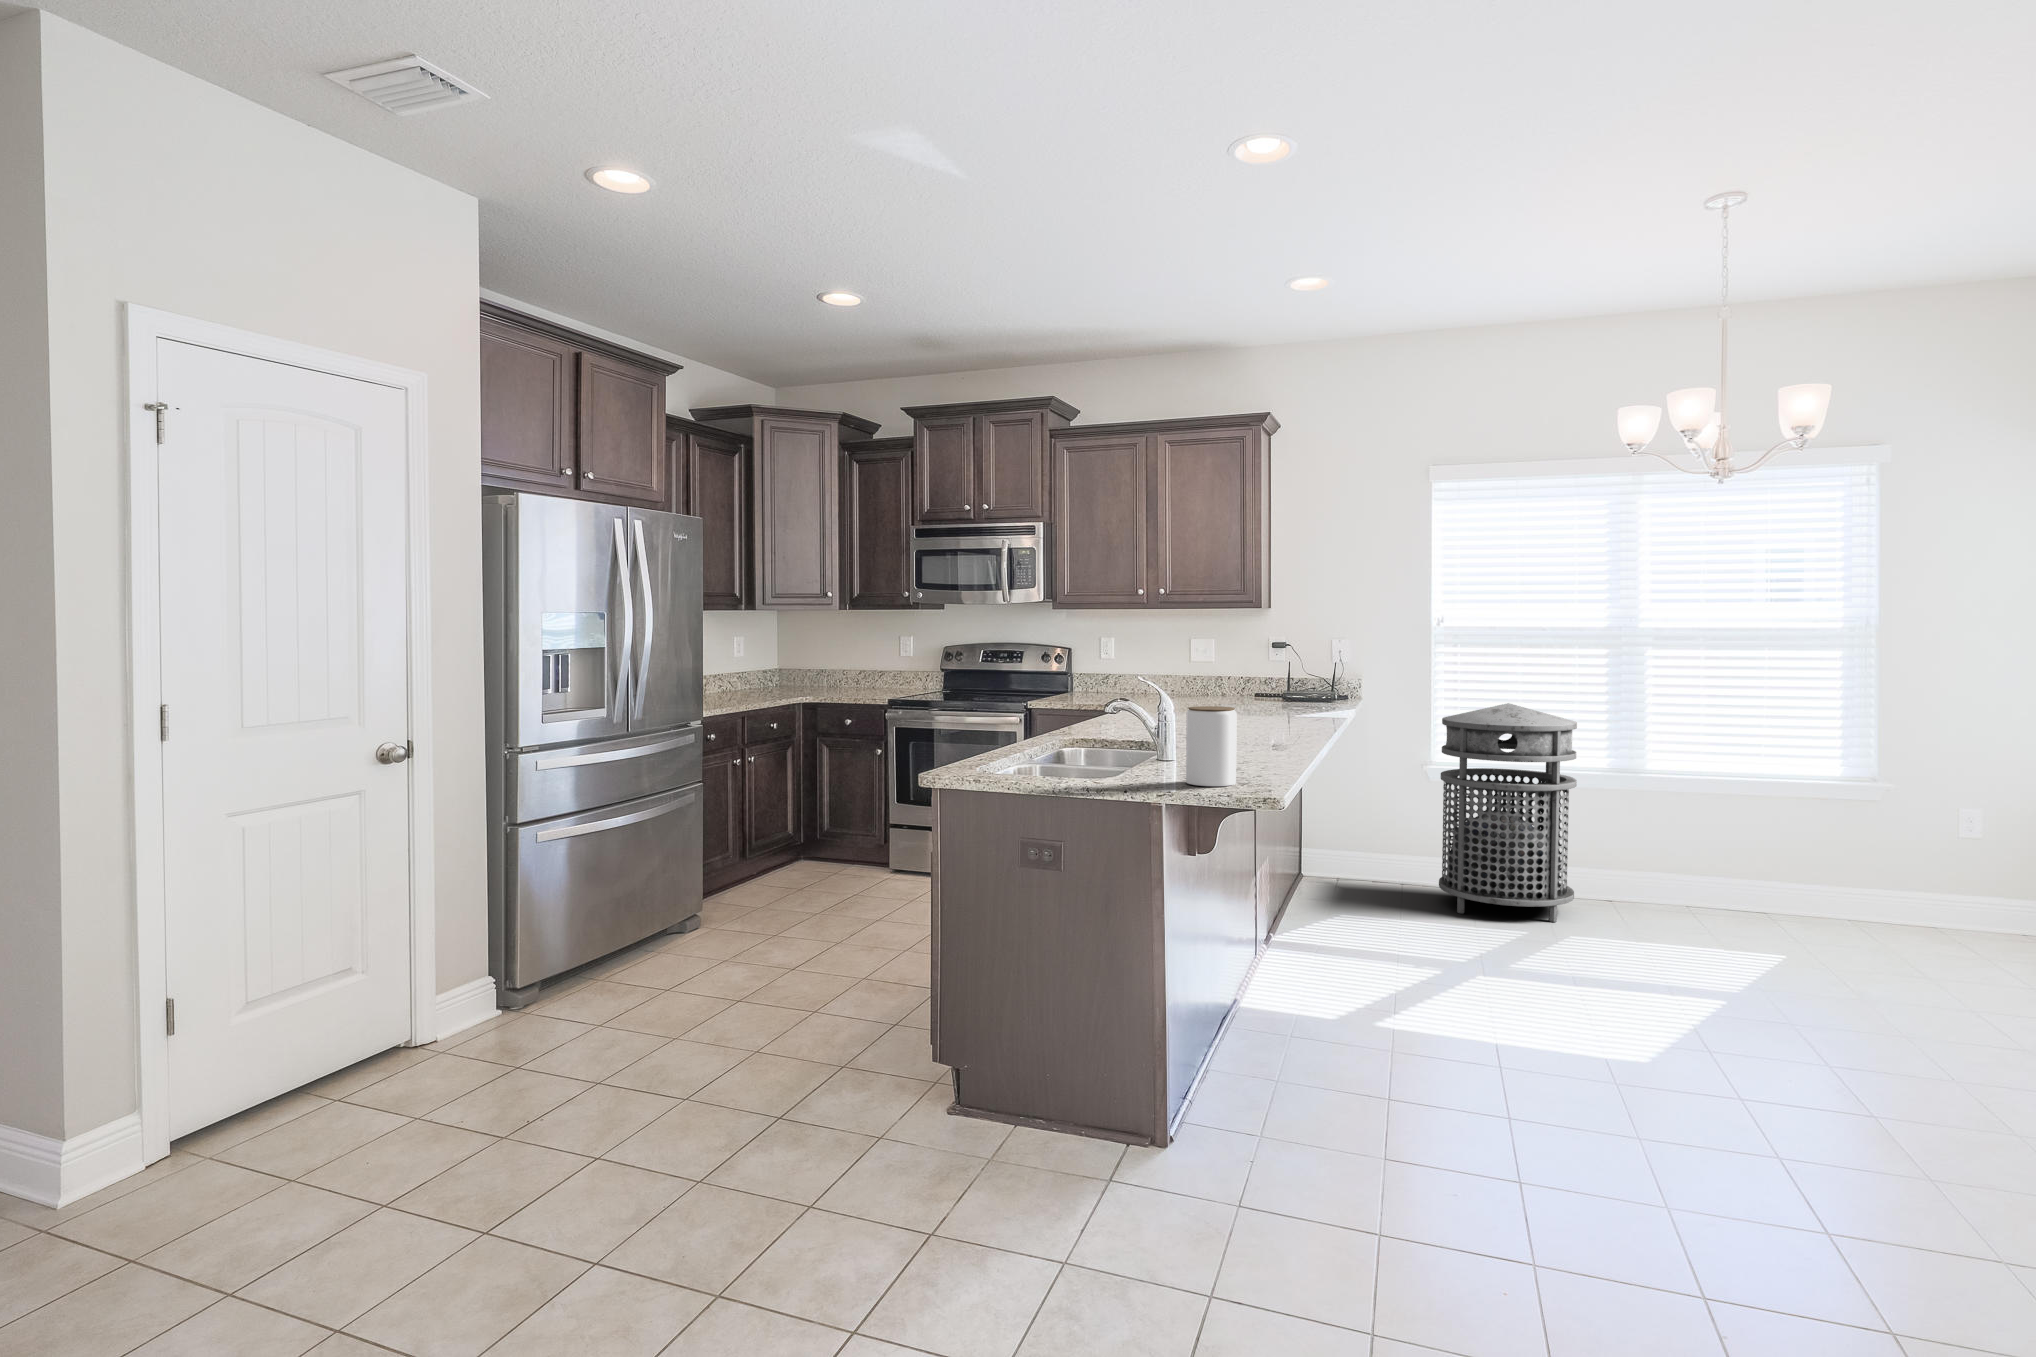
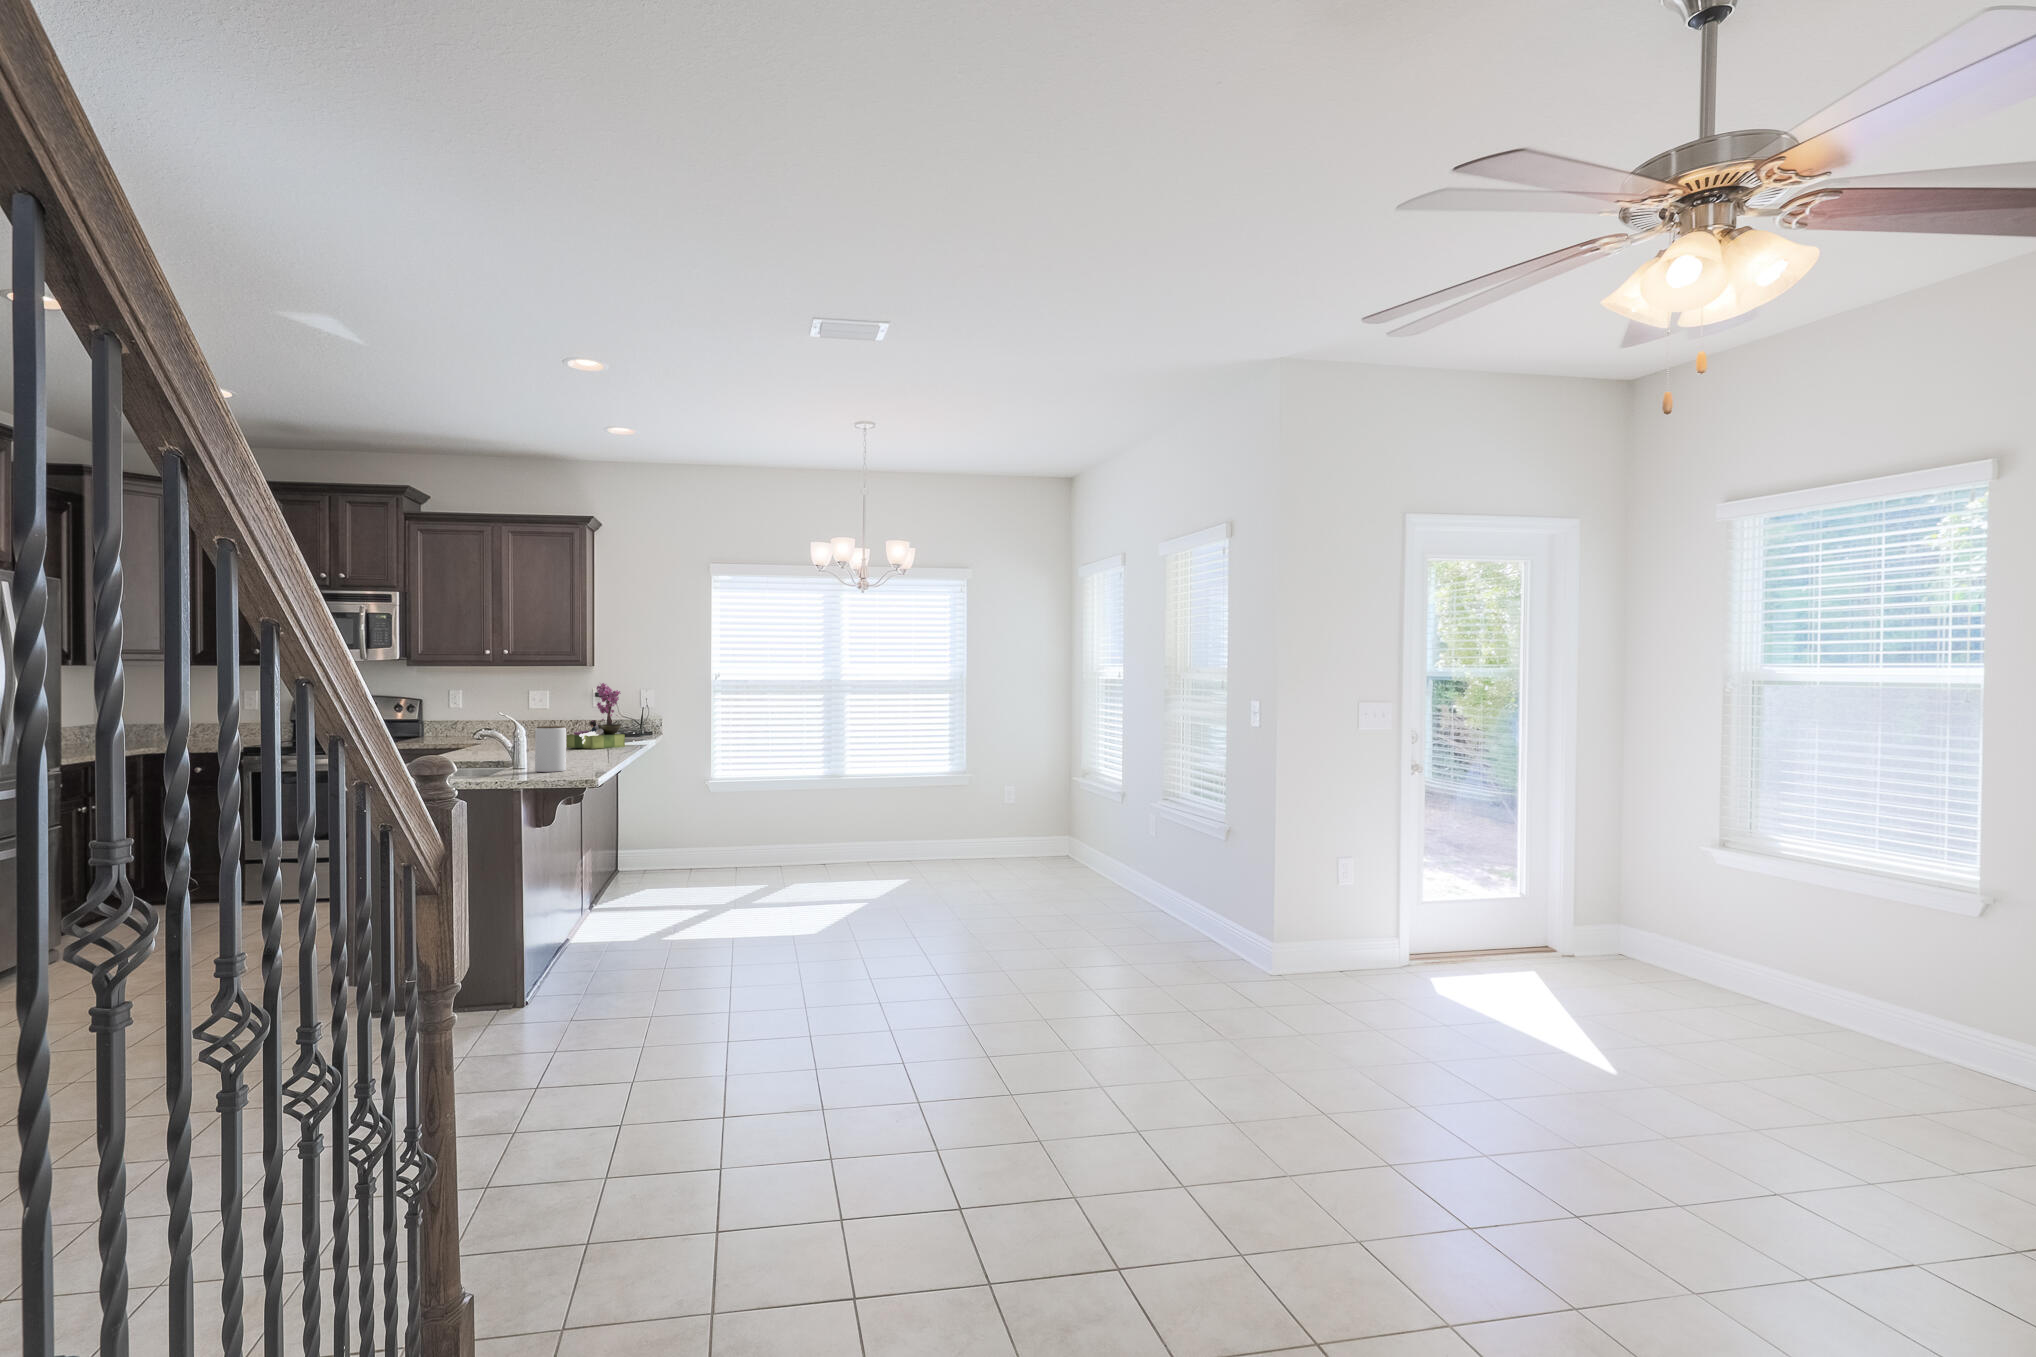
flower arrangement: none [1236,629,1315,725] -> present [567,683,625,749]
trash can: present [1439,703,1577,922] -> none [721,733,809,883]

